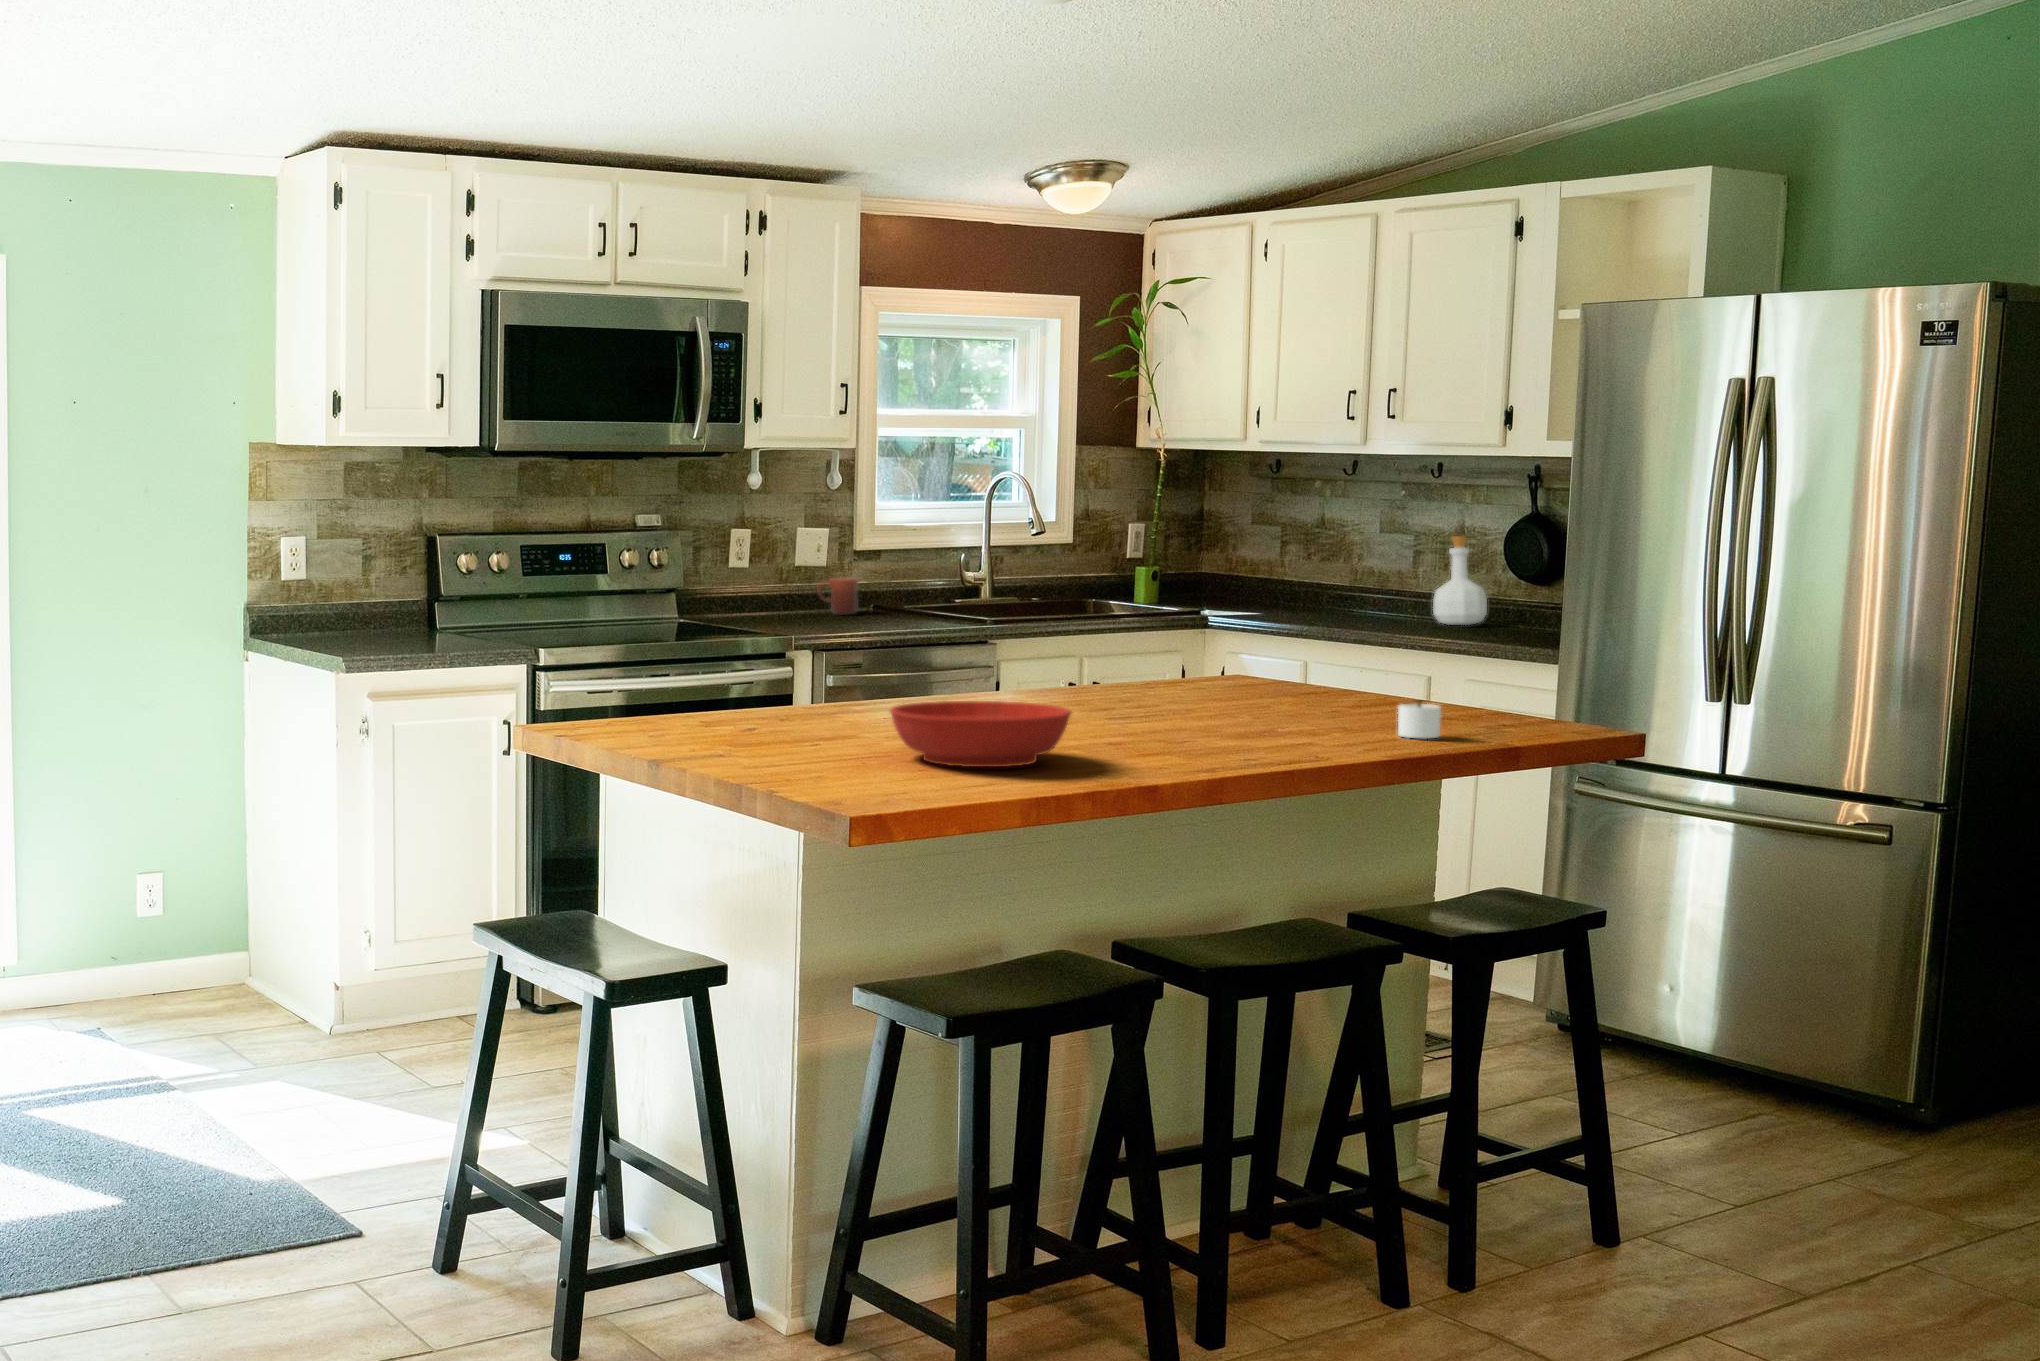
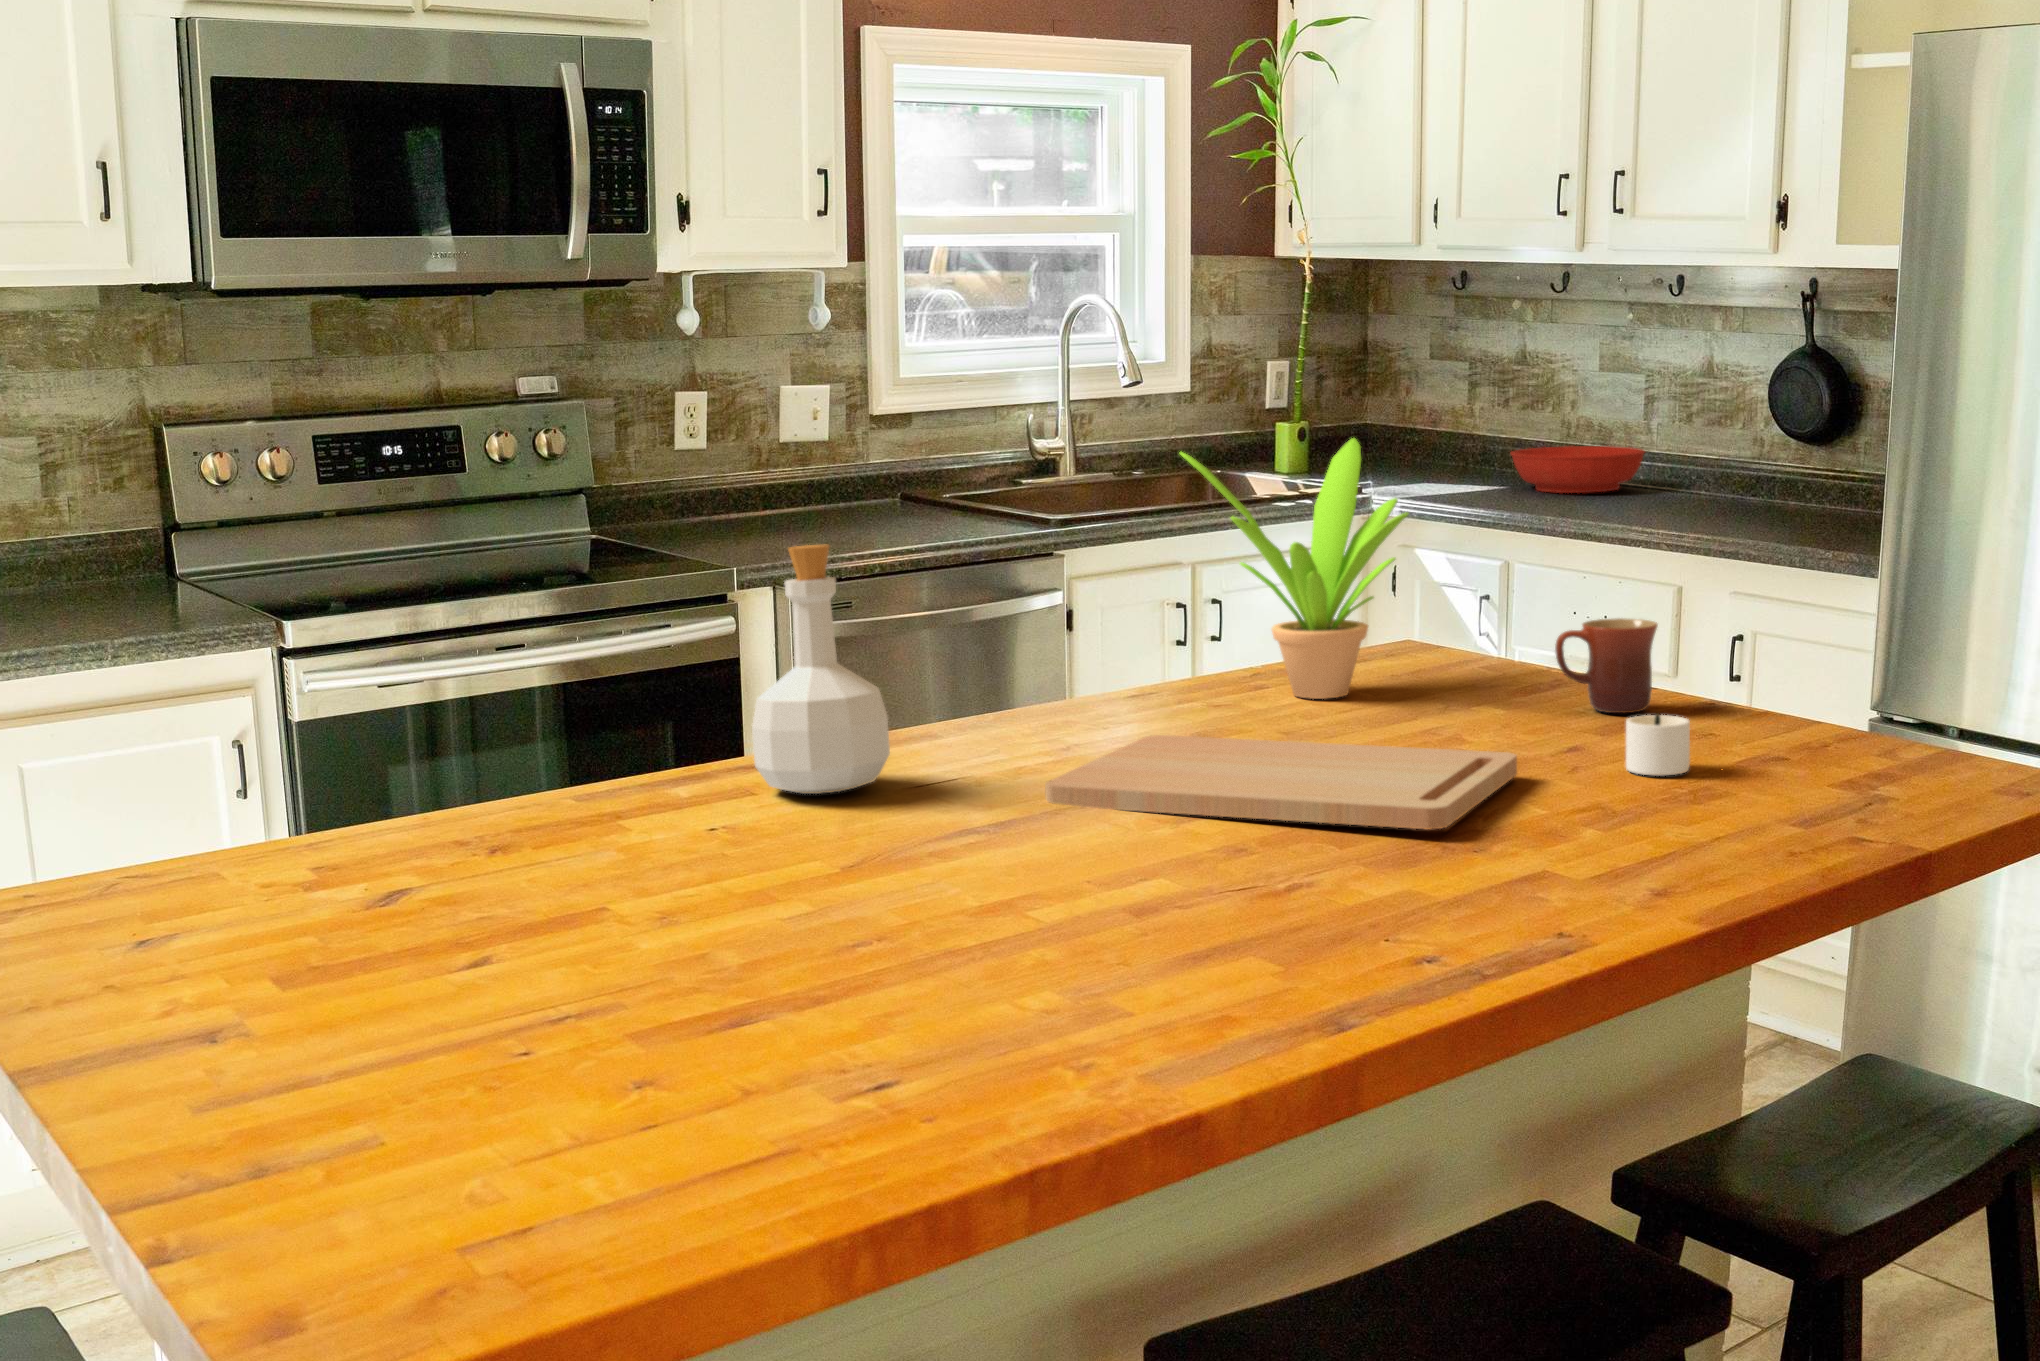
bottle: present [1433,536,1487,625] -> present [752,545,890,794]
potted plant: none [1107,543,1257,701] -> present [1180,438,1409,699]
mug: present [818,578,859,615] -> present [1555,618,1658,713]
bowl: present [890,701,1072,767] -> present [1511,446,1646,493]
cutting board: none [1035,709,1328,750] -> present [1045,735,1517,829]

